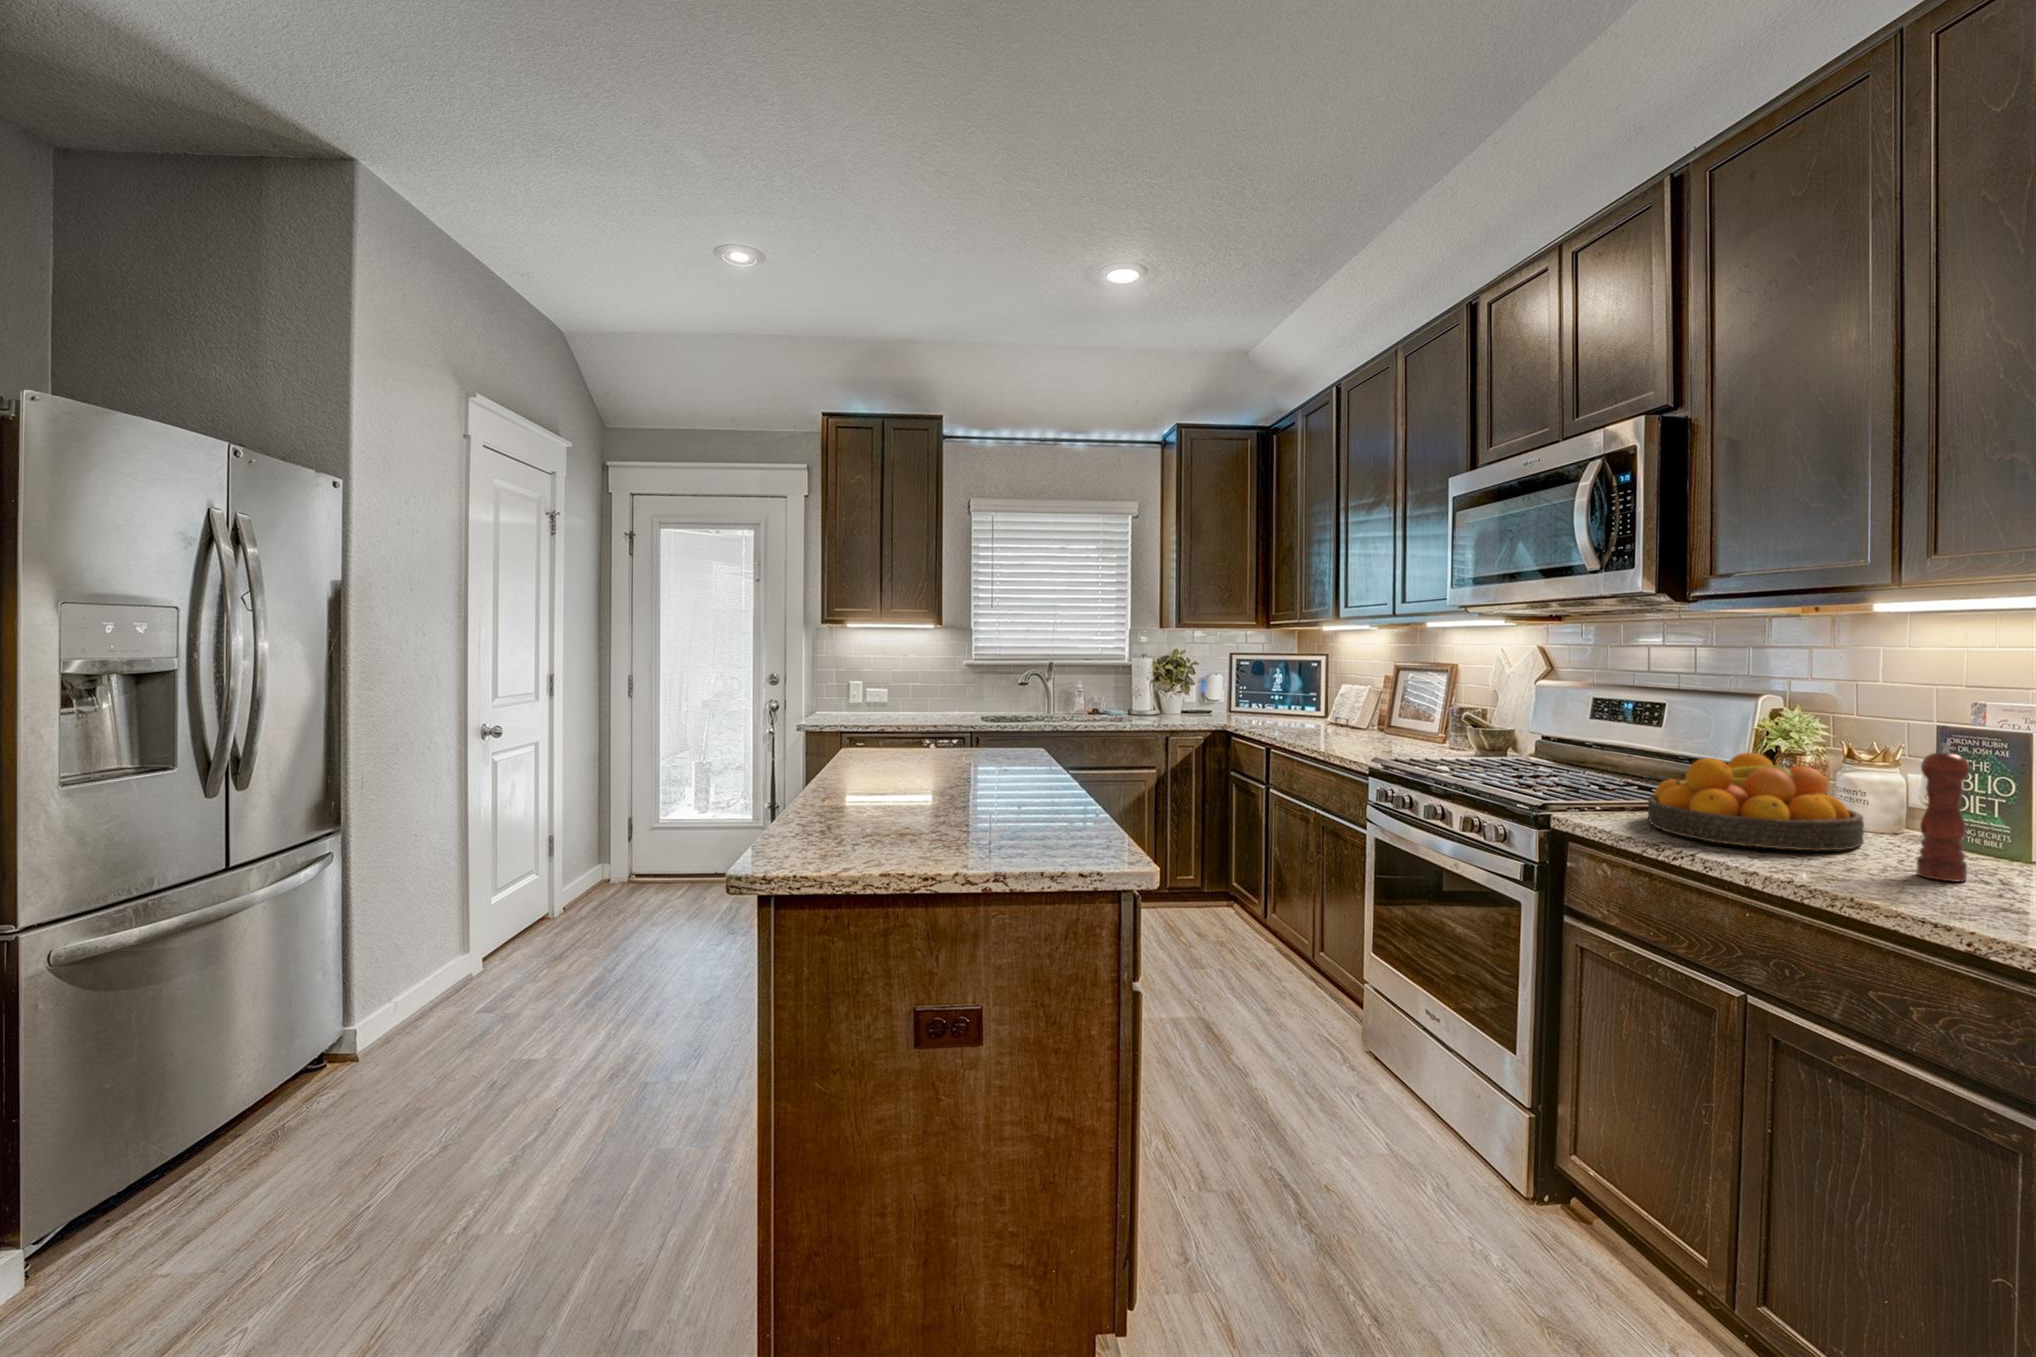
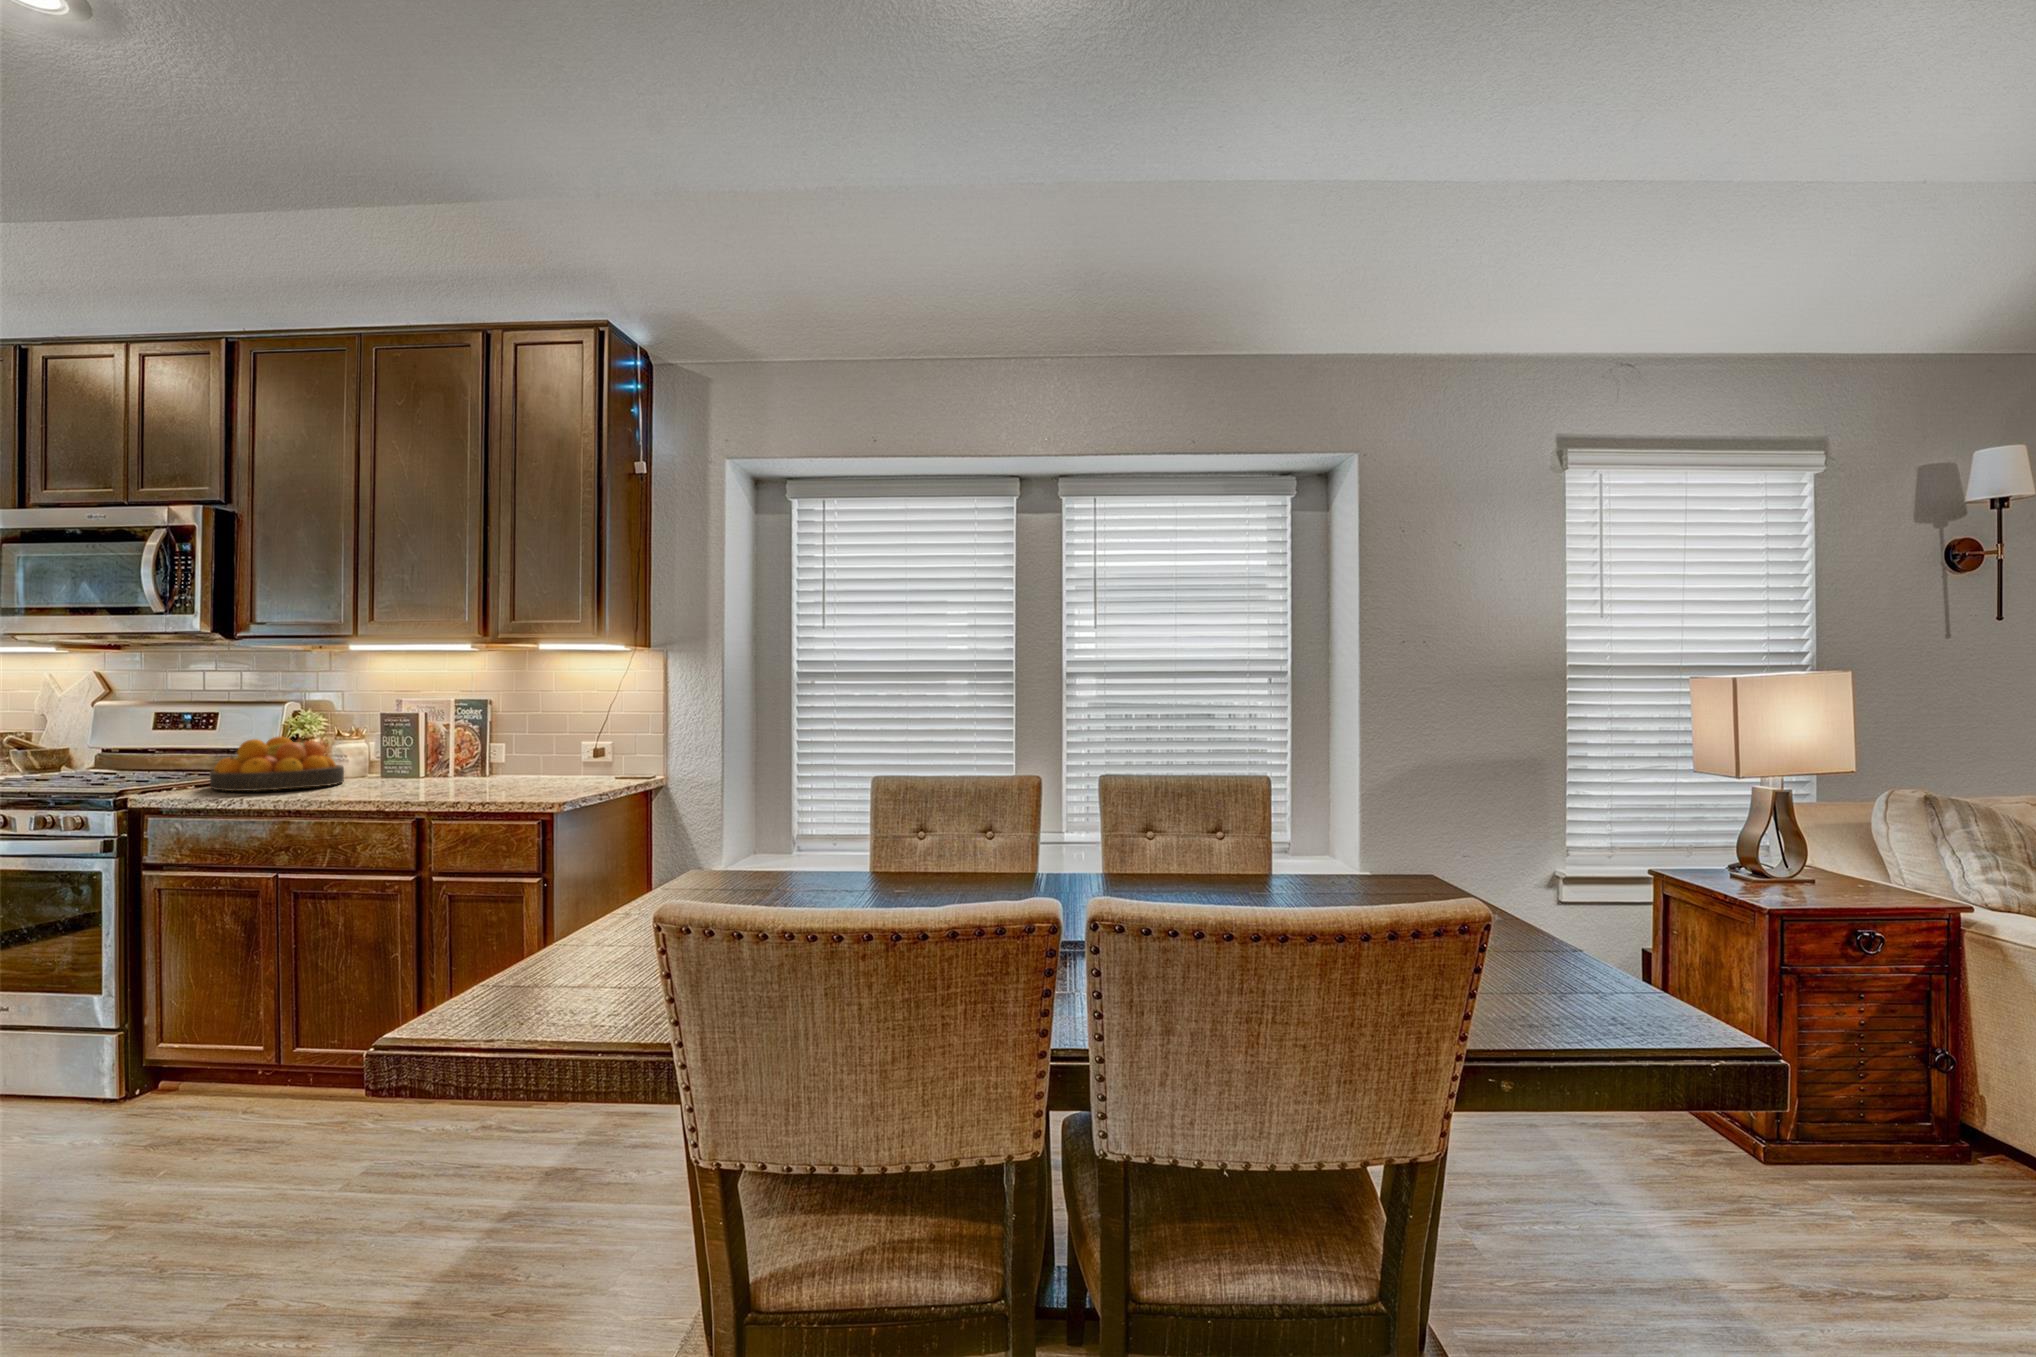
pepper mill: present [1916,743,1970,881] -> none [368,717,390,789]

